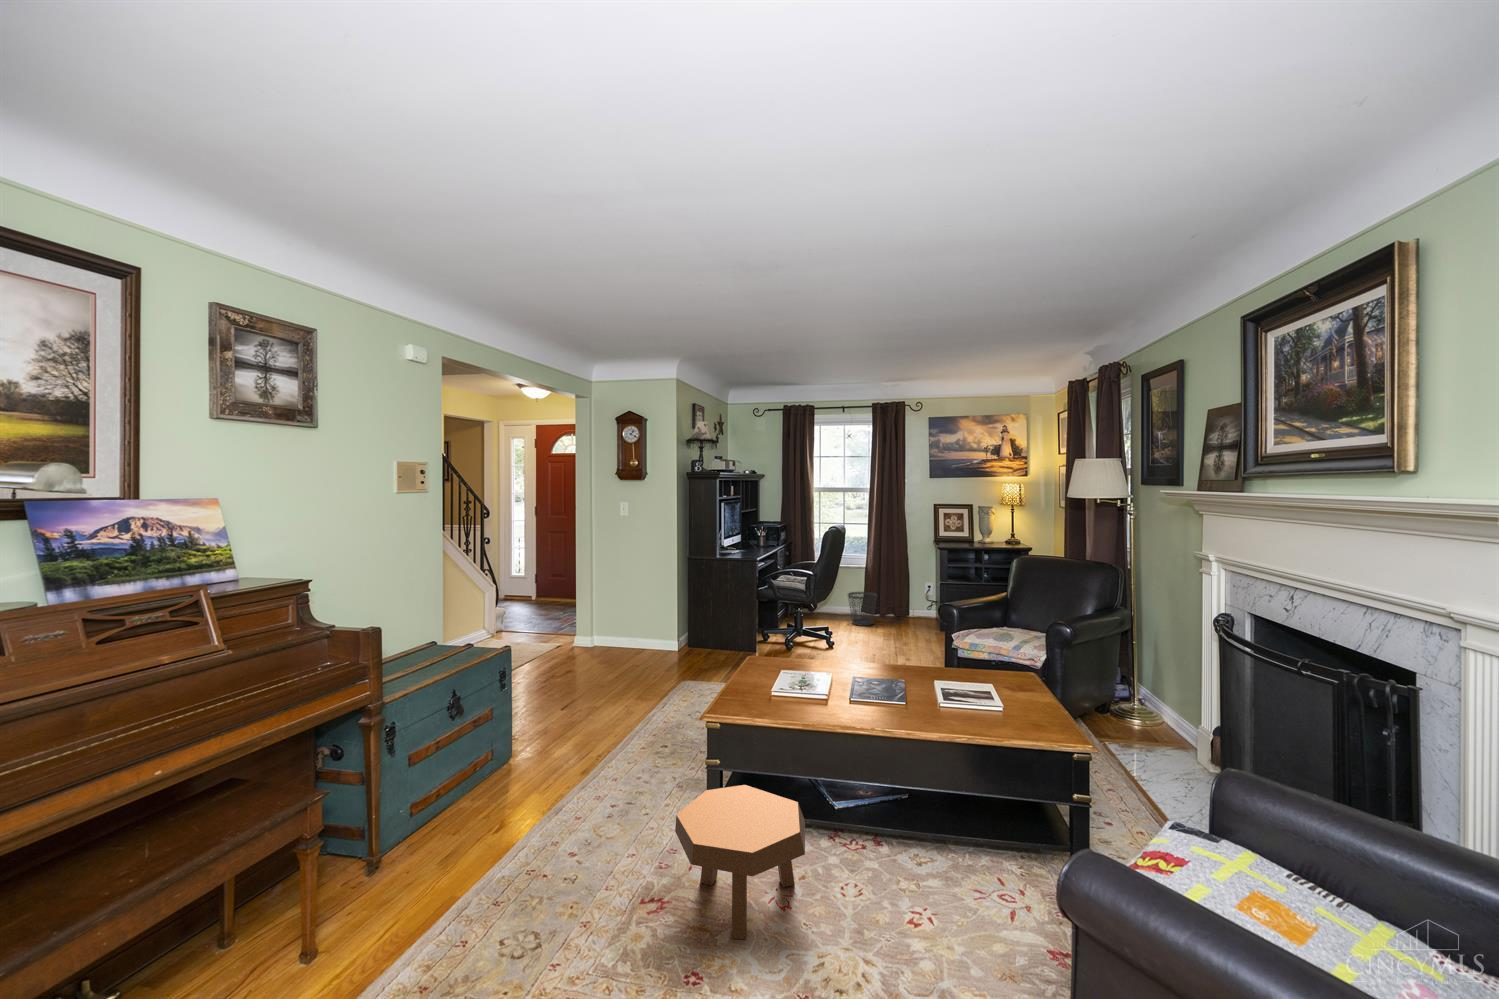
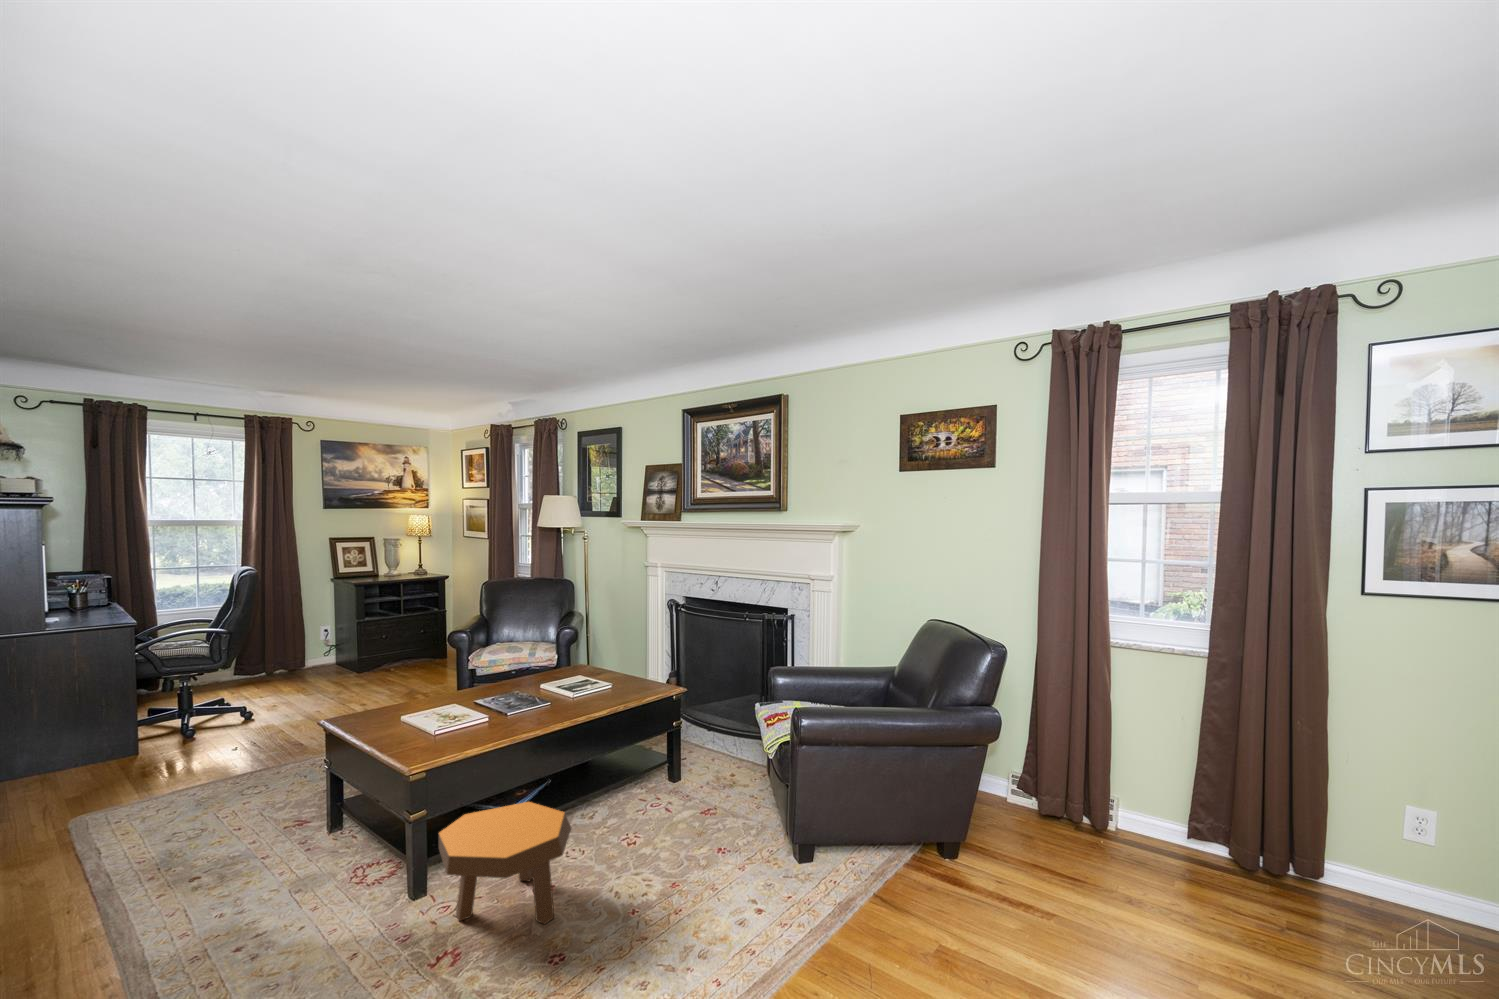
wastebasket: present [848,592,877,626] -> none [219,650,265,694]

